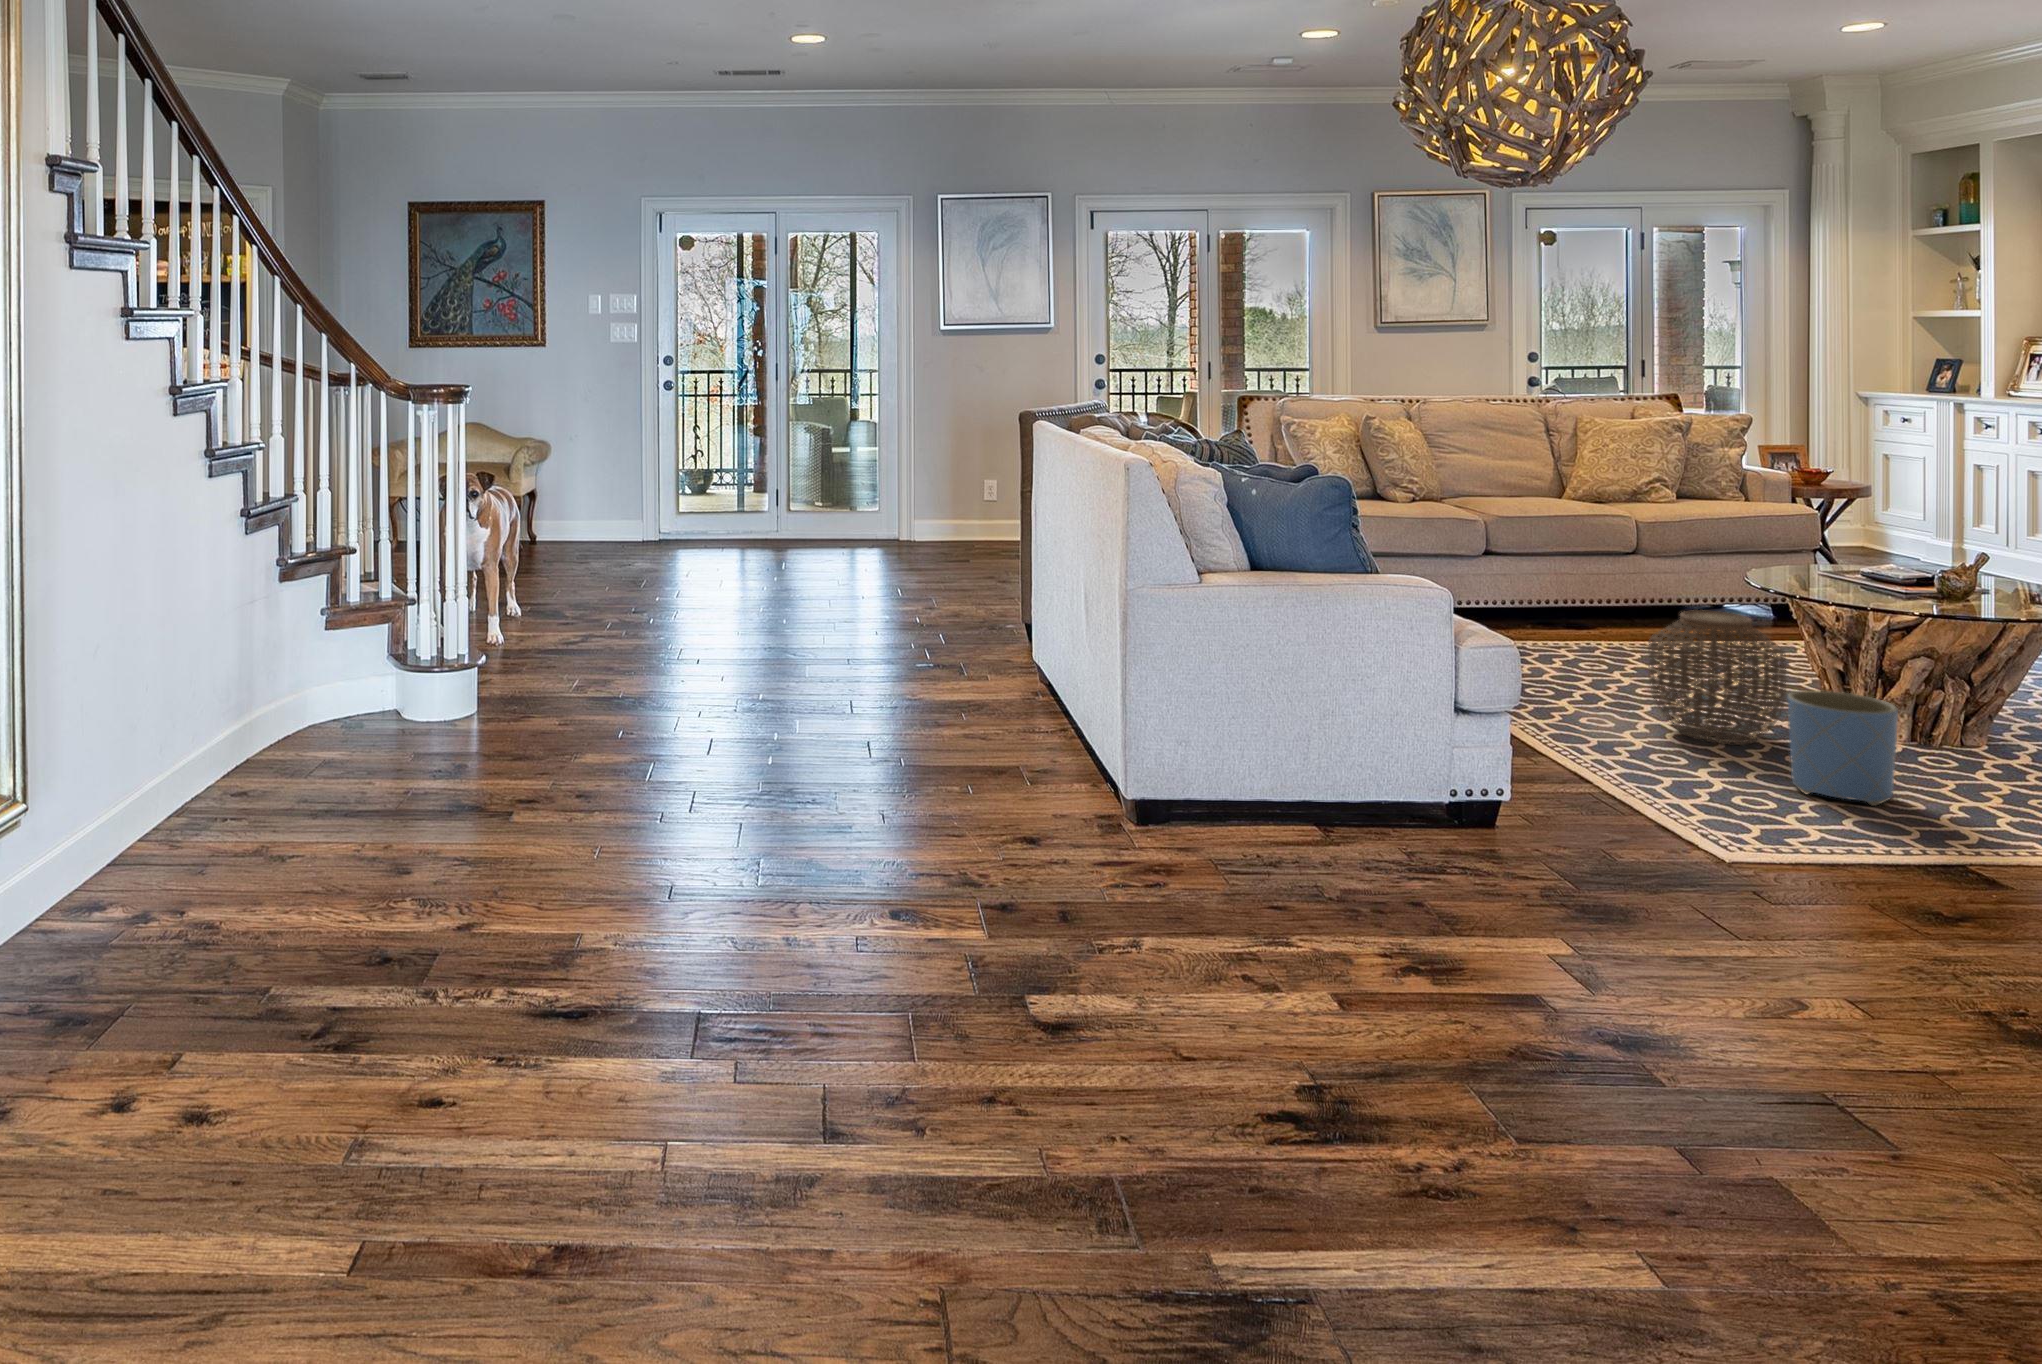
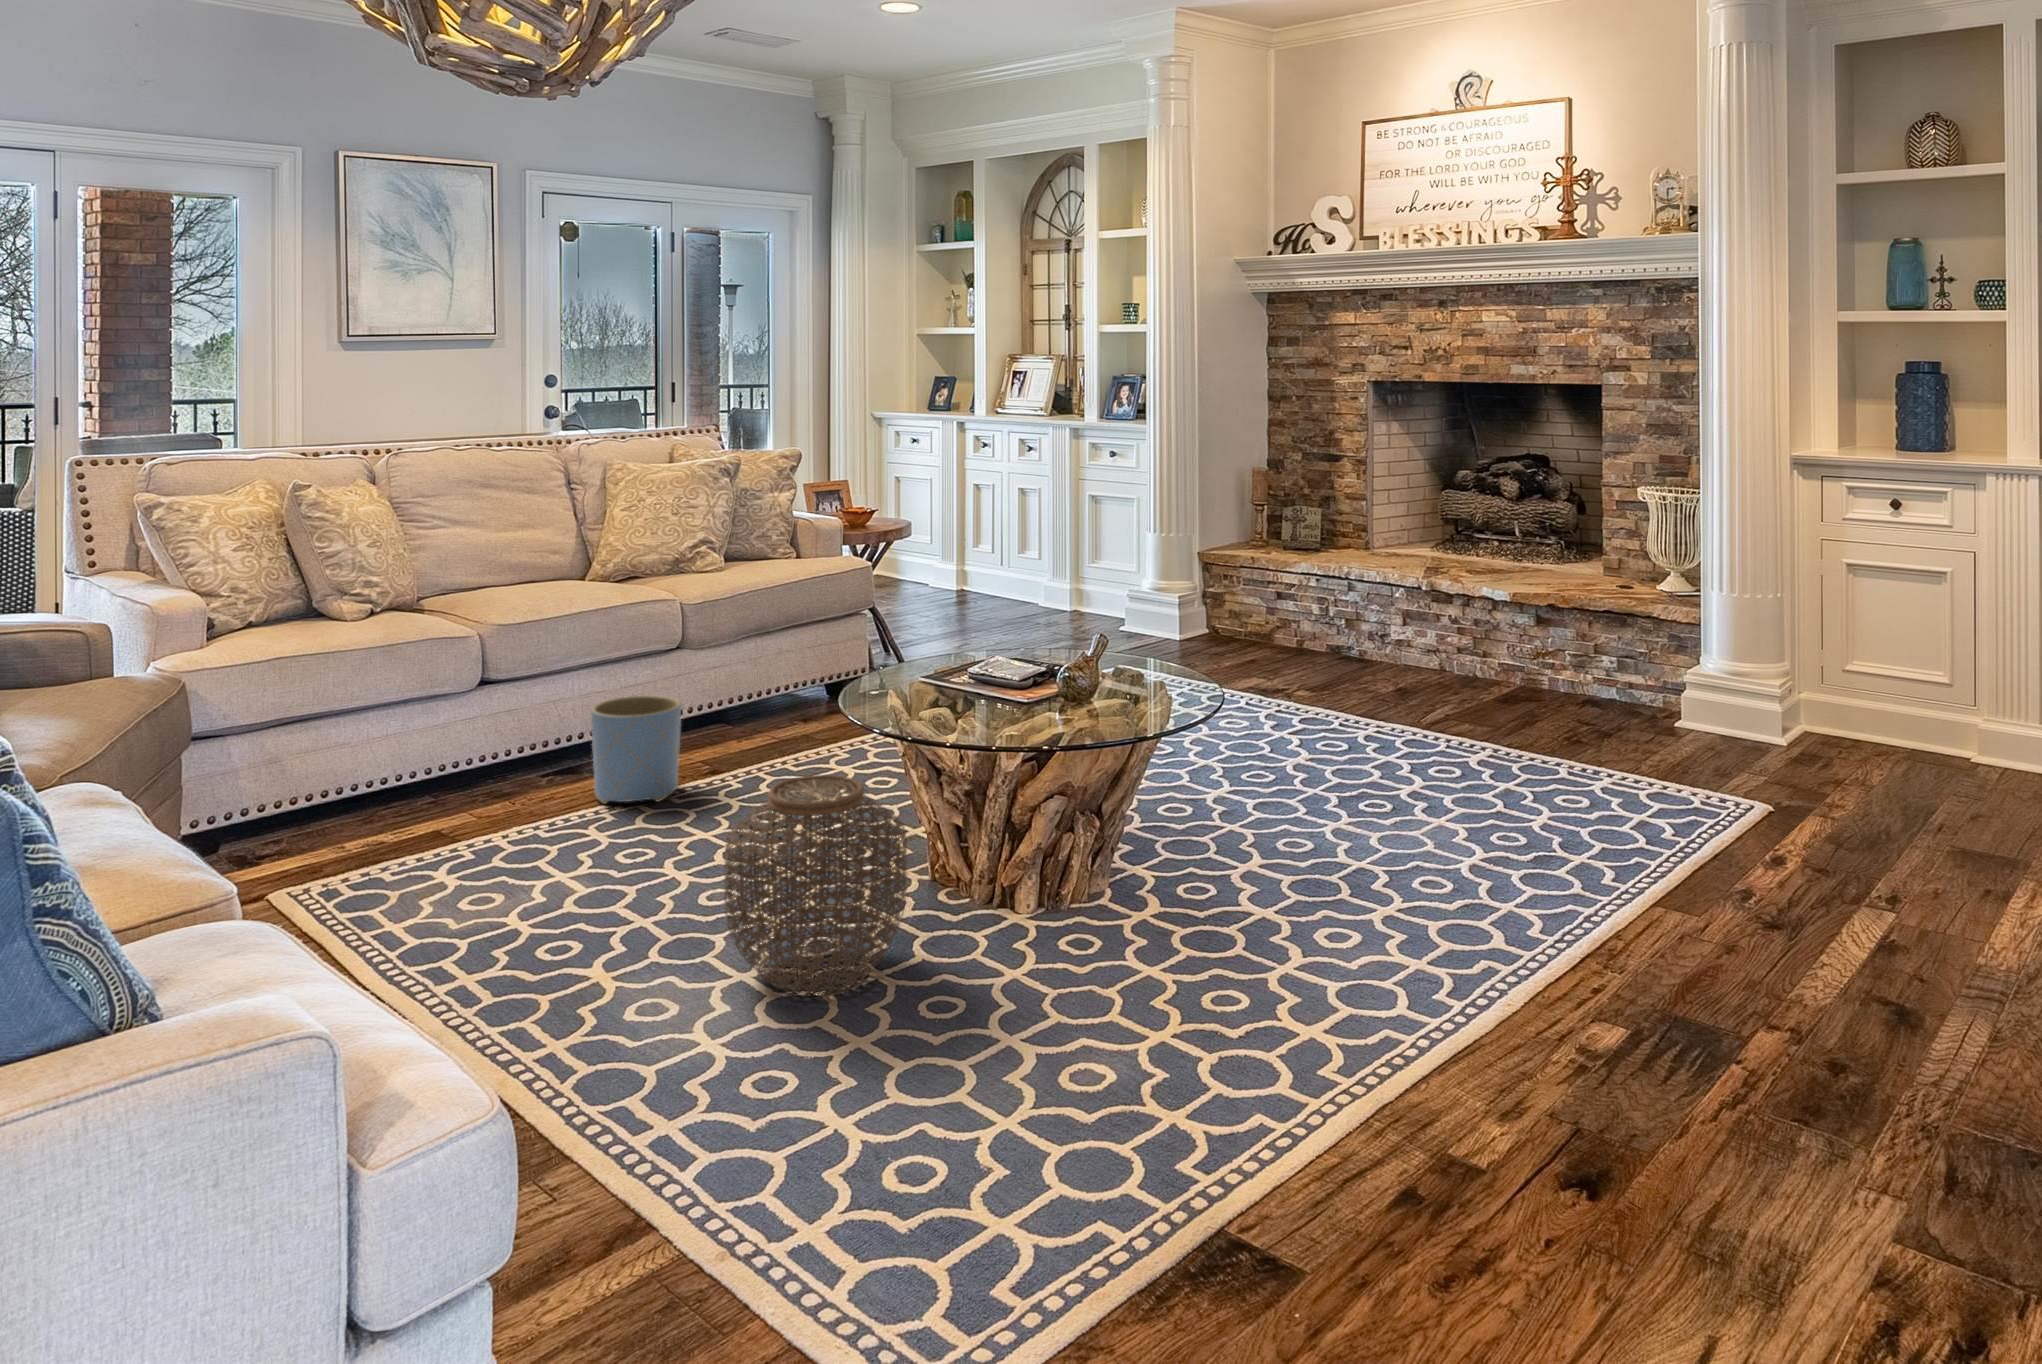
planter: present [1788,690,1898,806] -> present [591,695,681,804]

